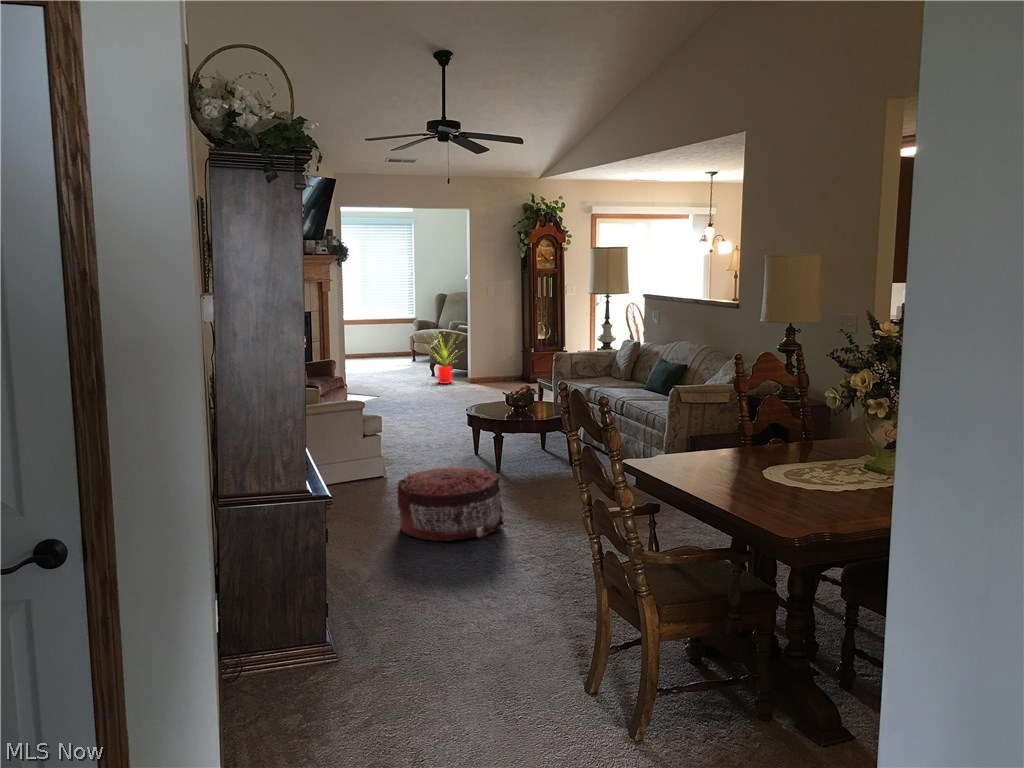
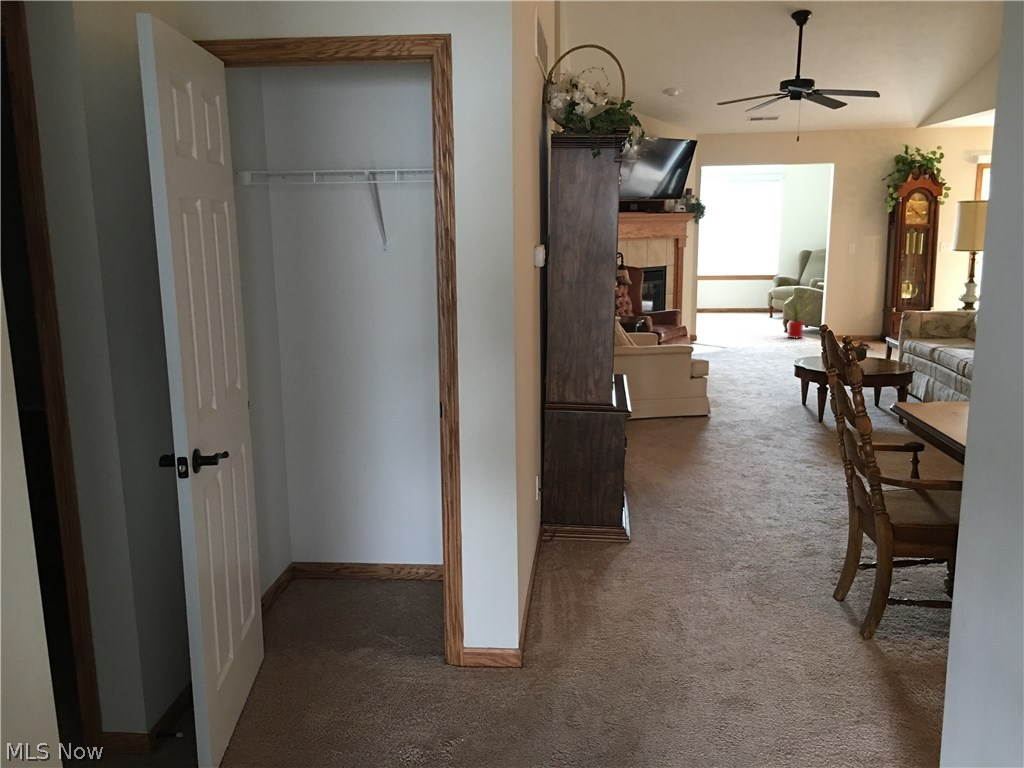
pouf: present [397,466,504,541] -> none [710,406,809,471]

